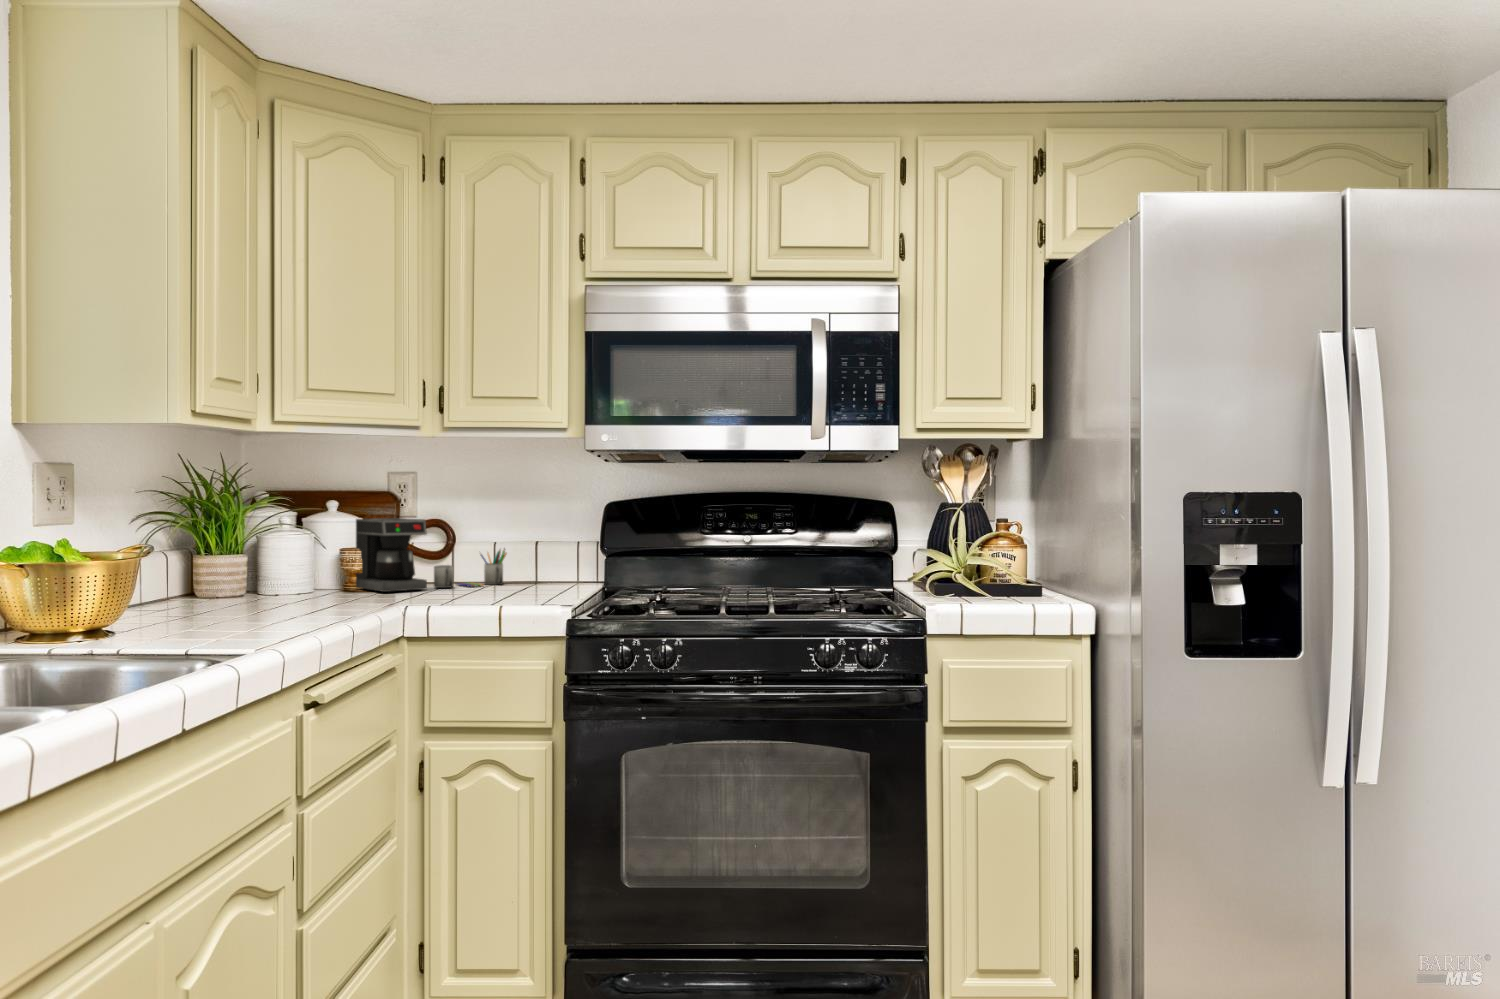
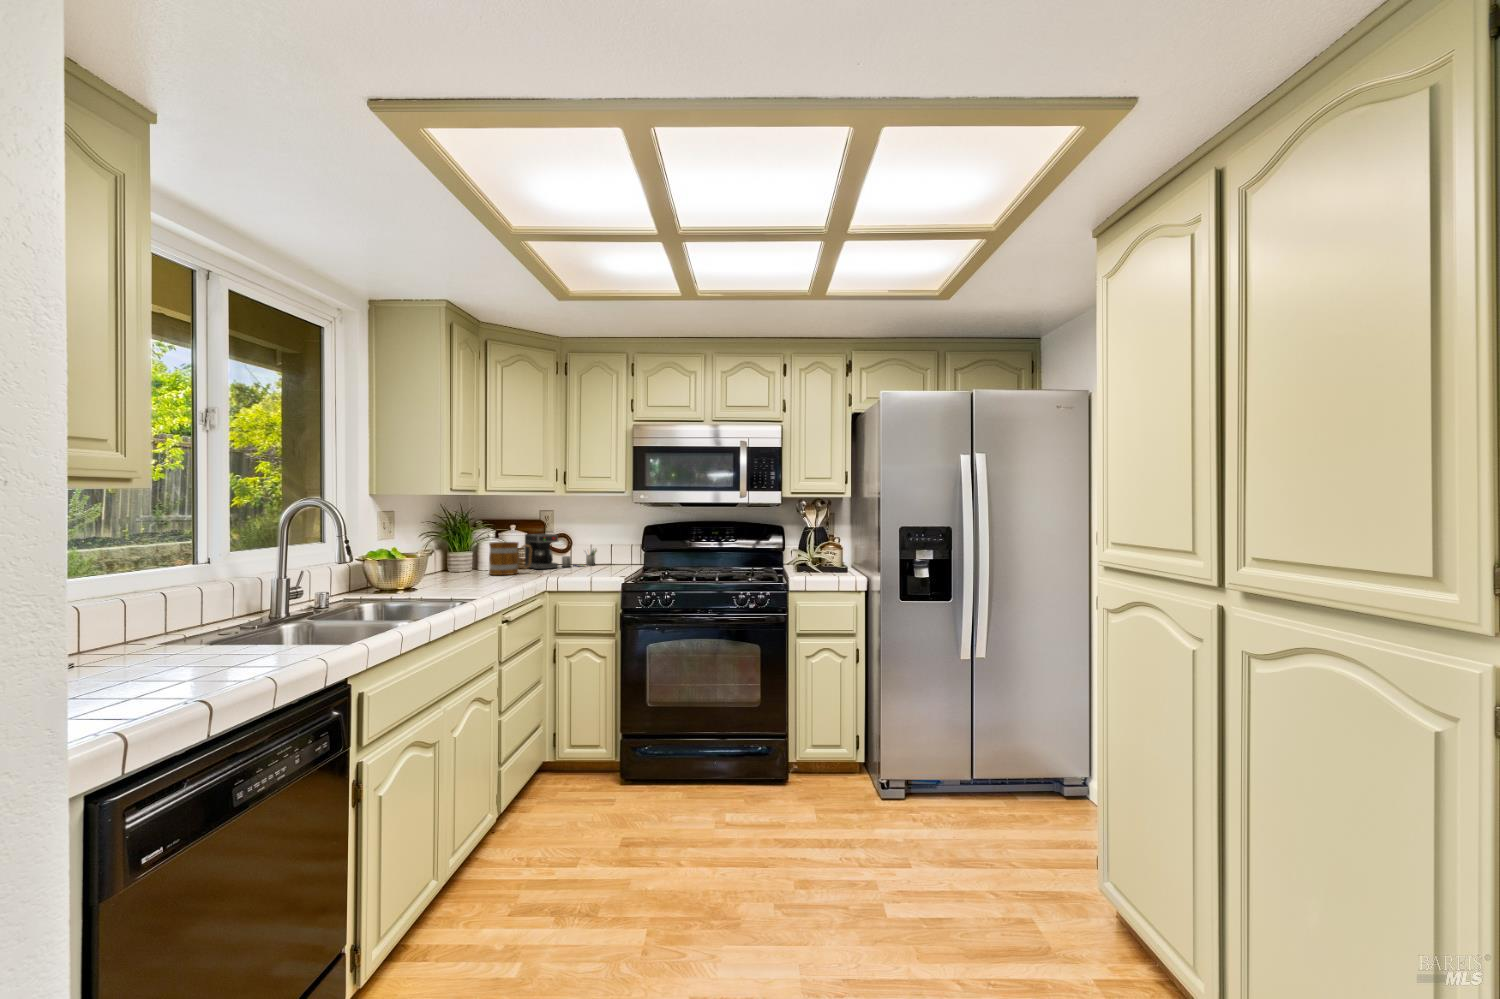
mug: none [279,533,371,604] -> present [489,542,532,575]

